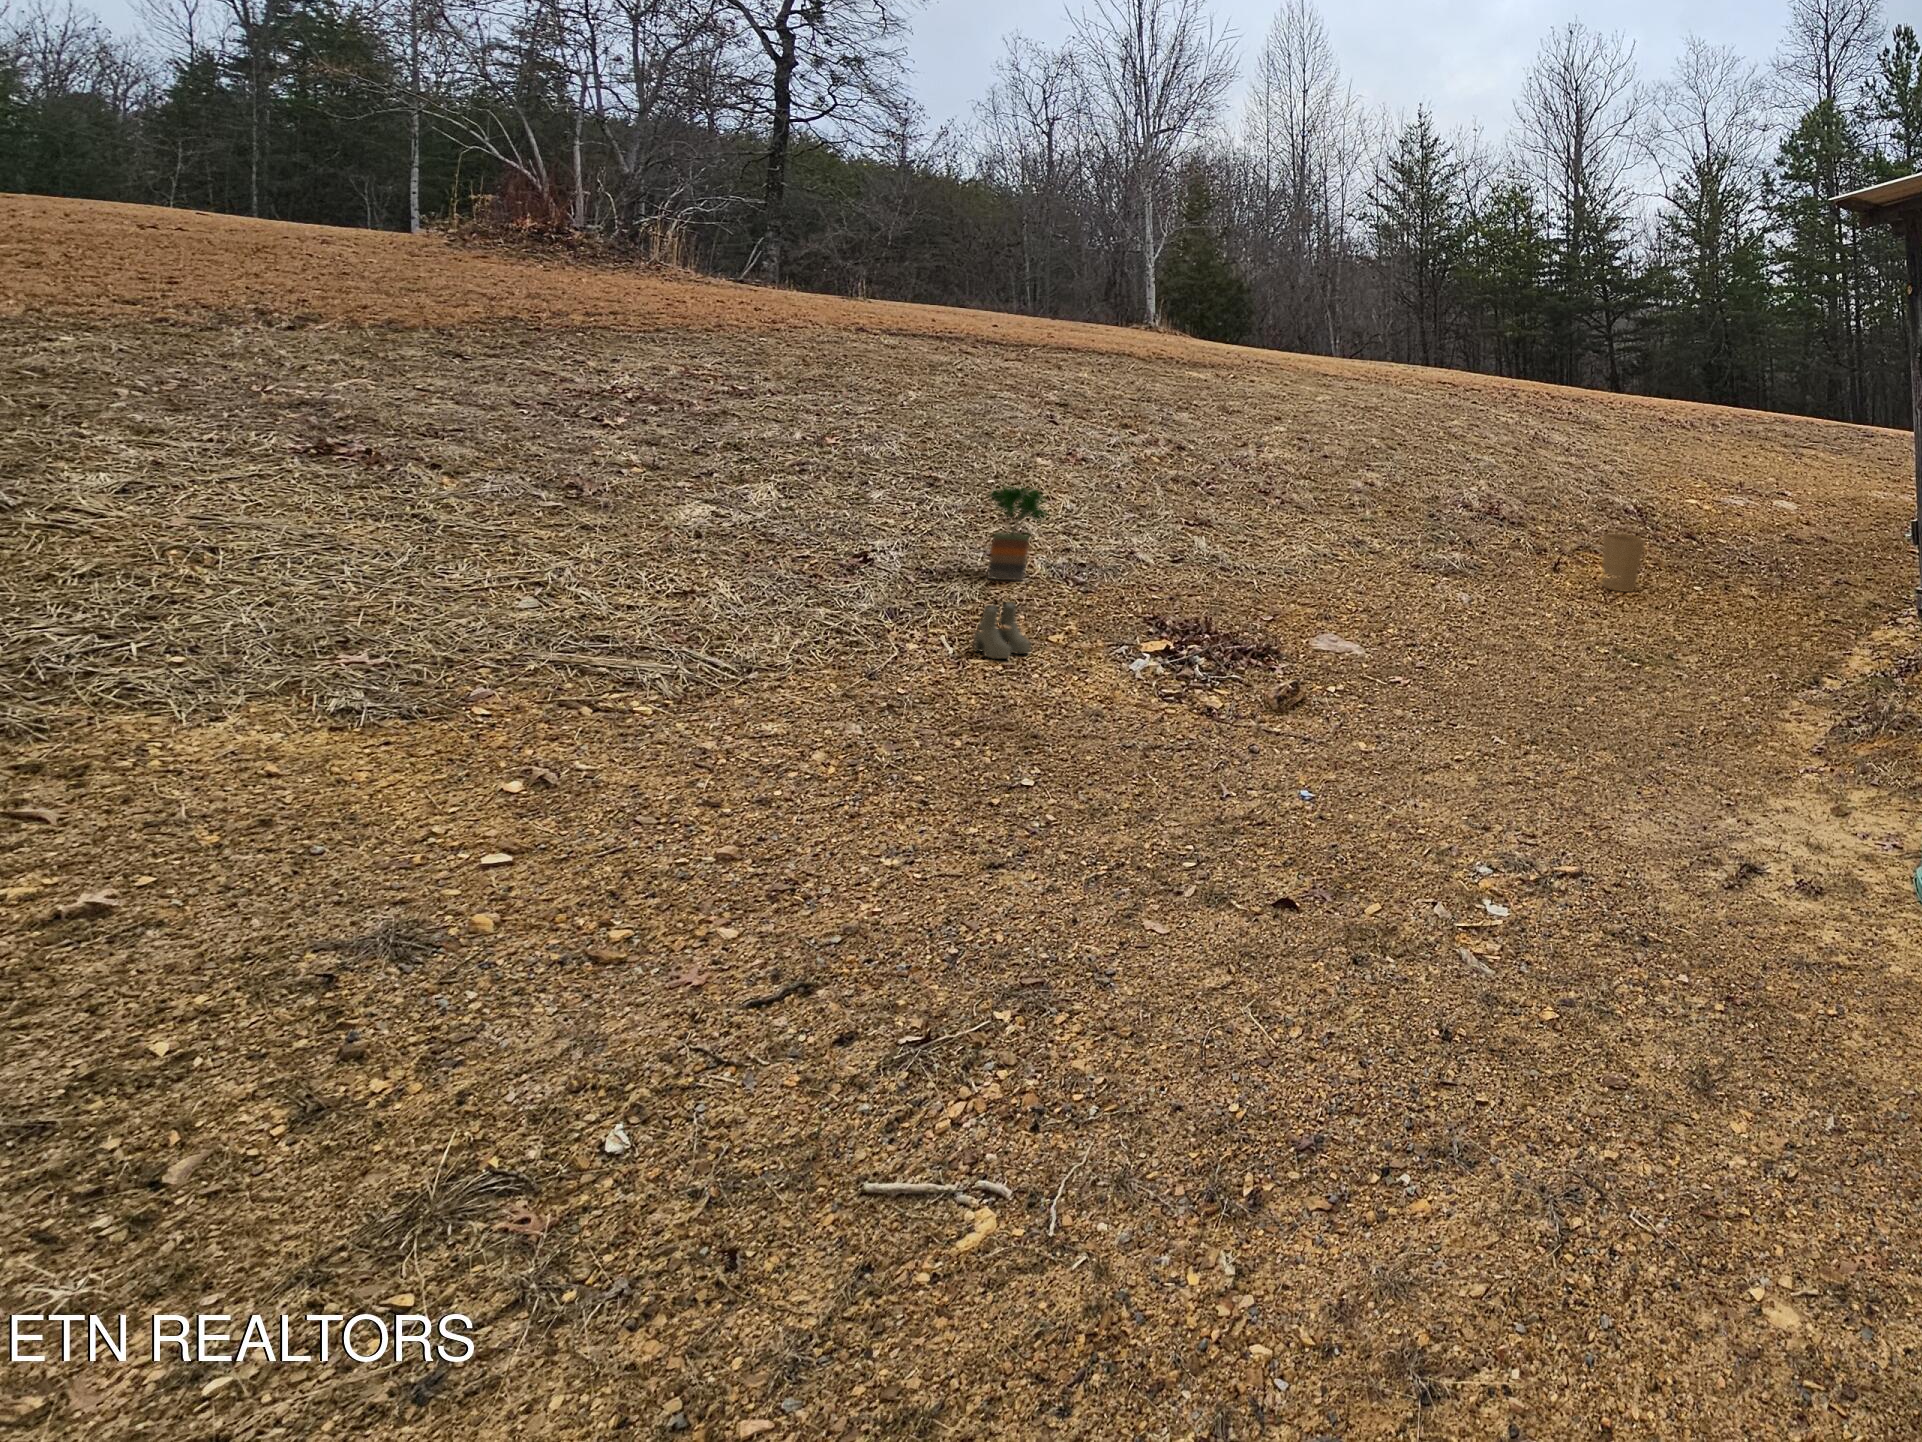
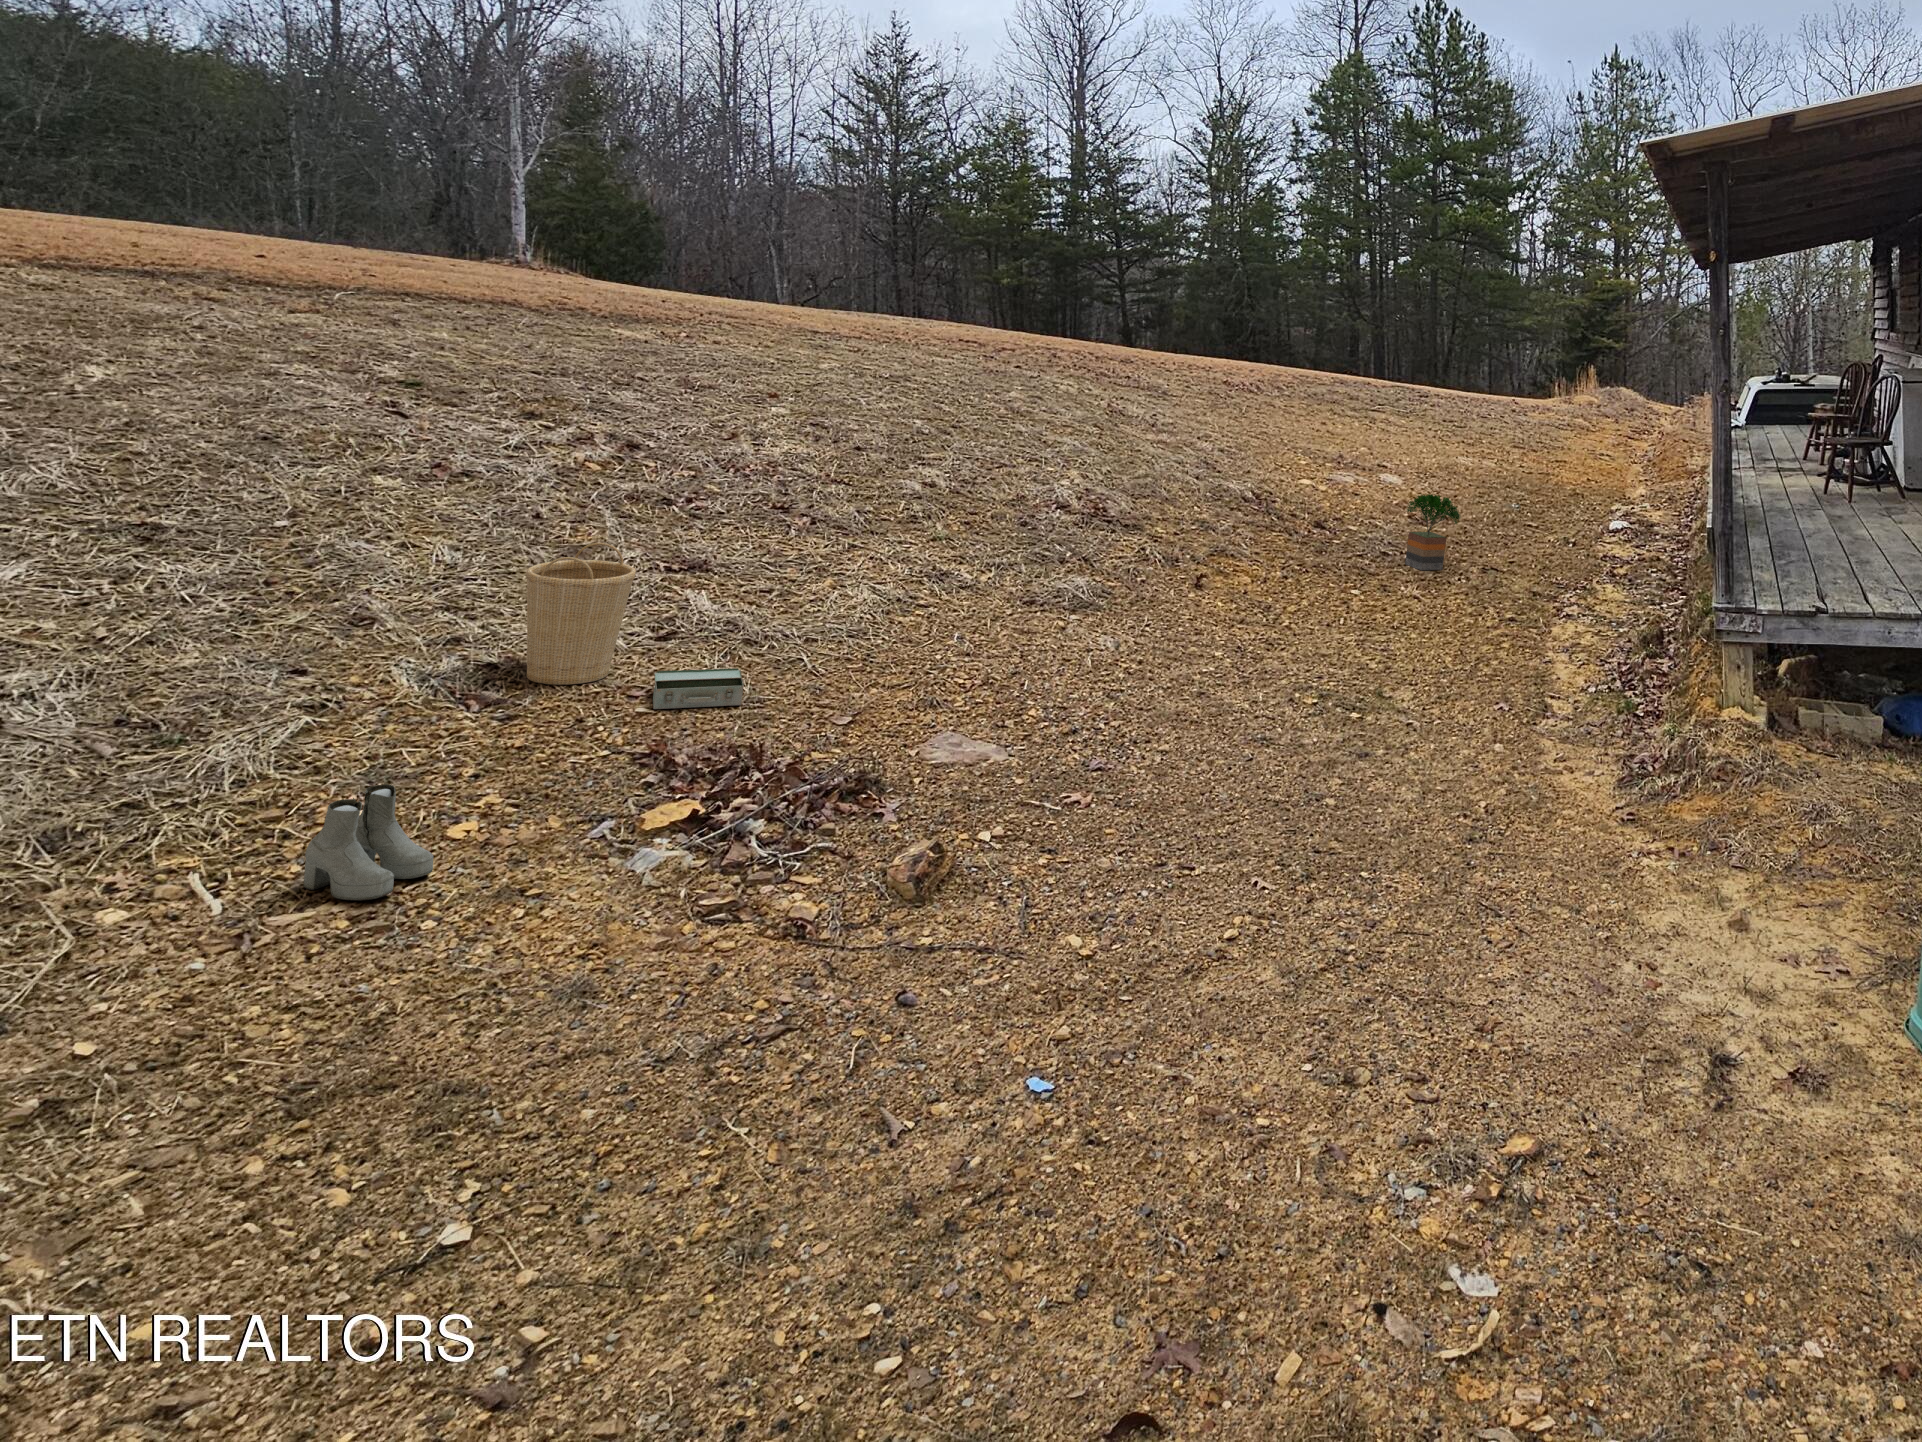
potted tree: present [987,487,1047,581] -> present [1405,494,1460,570]
basket: present [1602,531,1645,592] -> present [526,543,636,685]
toolbox: none [1158,572,1210,596] -> present [653,668,744,709]

